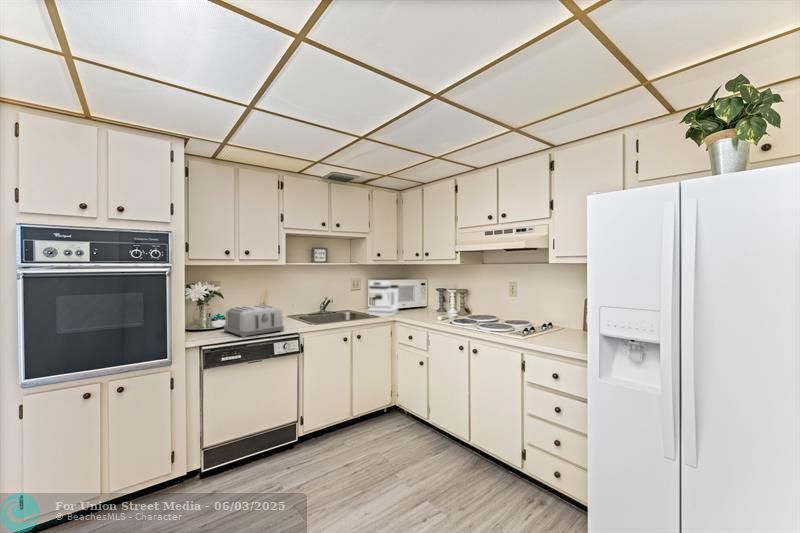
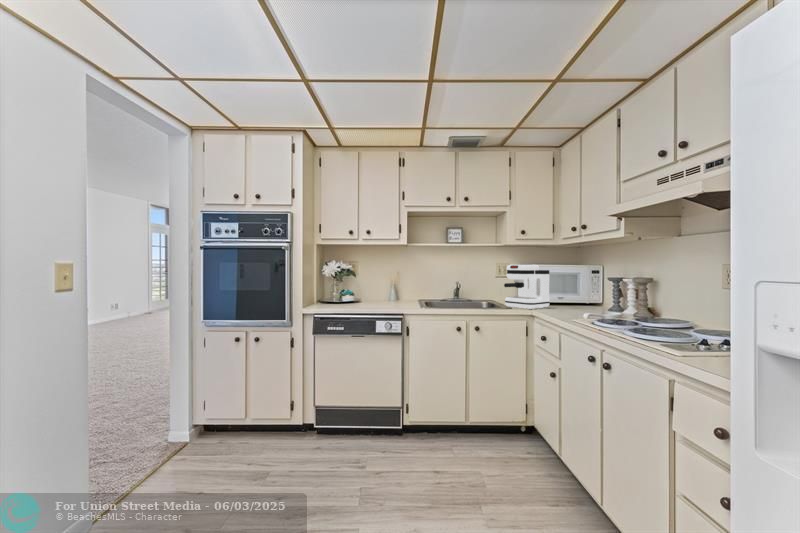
toaster: present [224,305,284,338] -> none [344,283,387,310]

